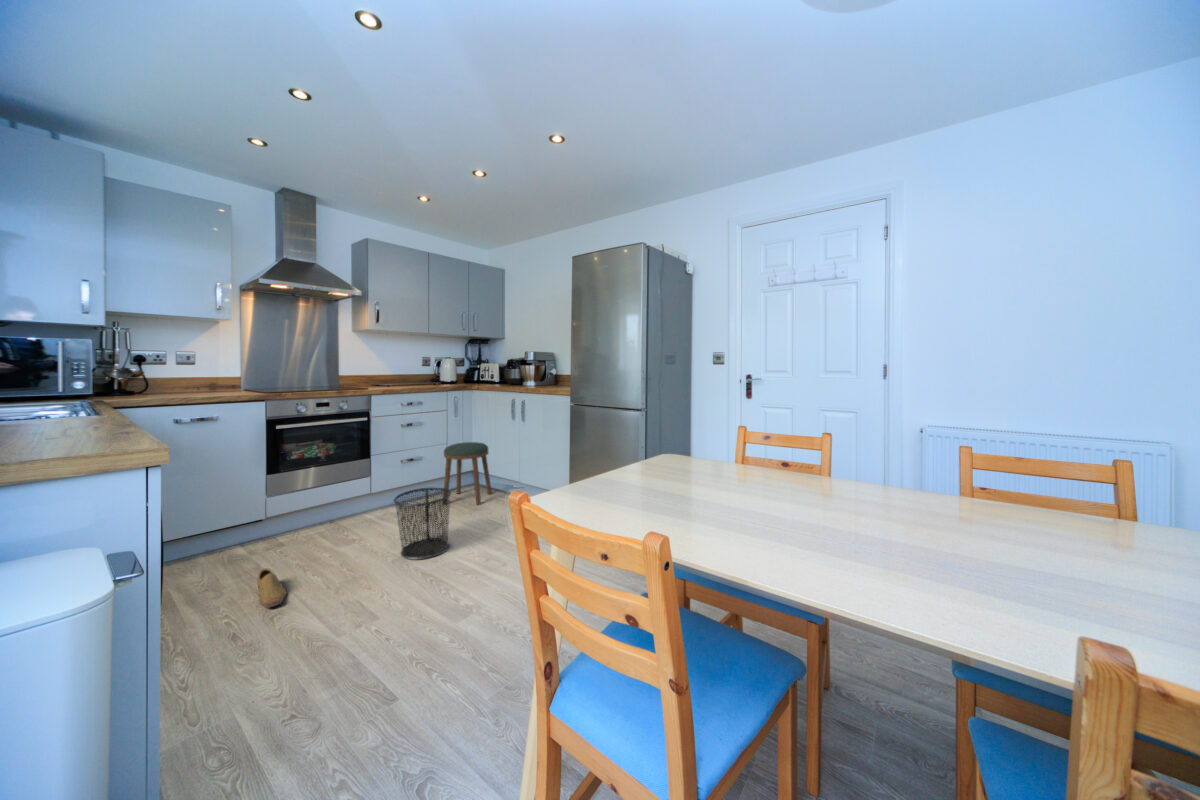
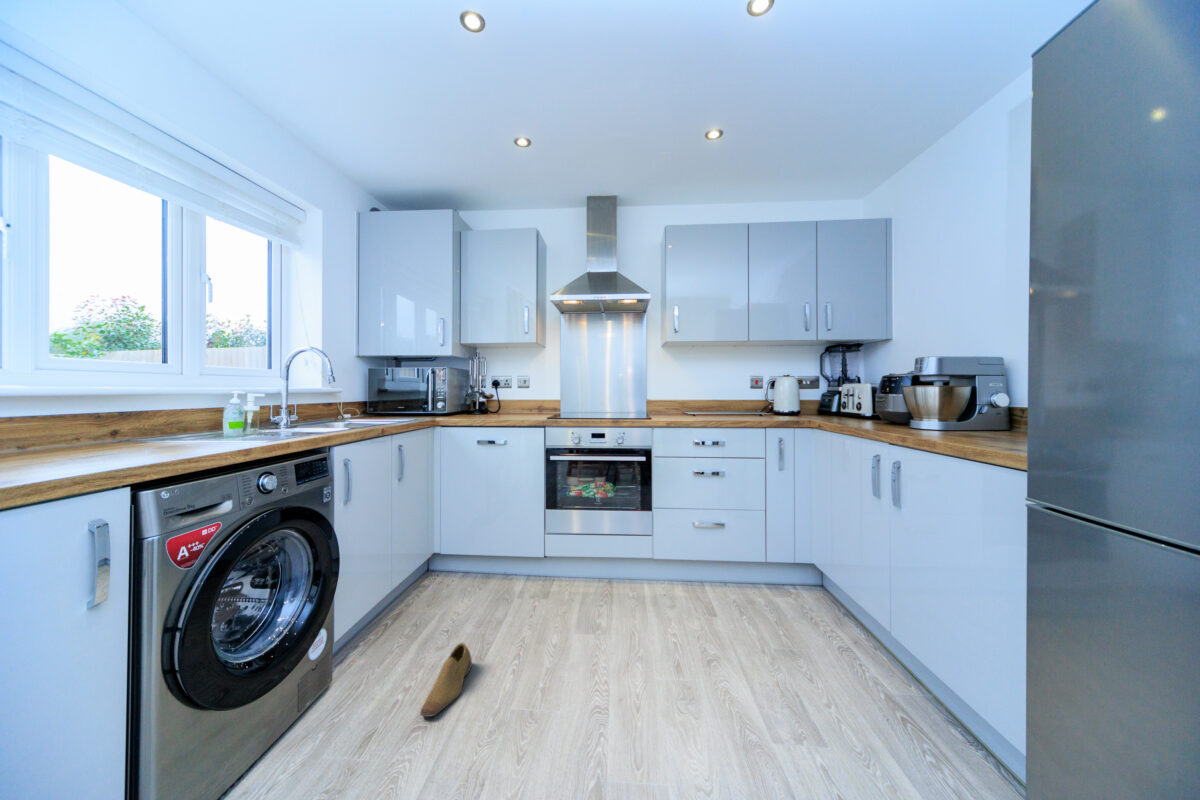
stool: present [444,442,492,505] -> none [735,517,829,645]
waste bin: present [394,487,451,560] -> none [597,597,692,751]

